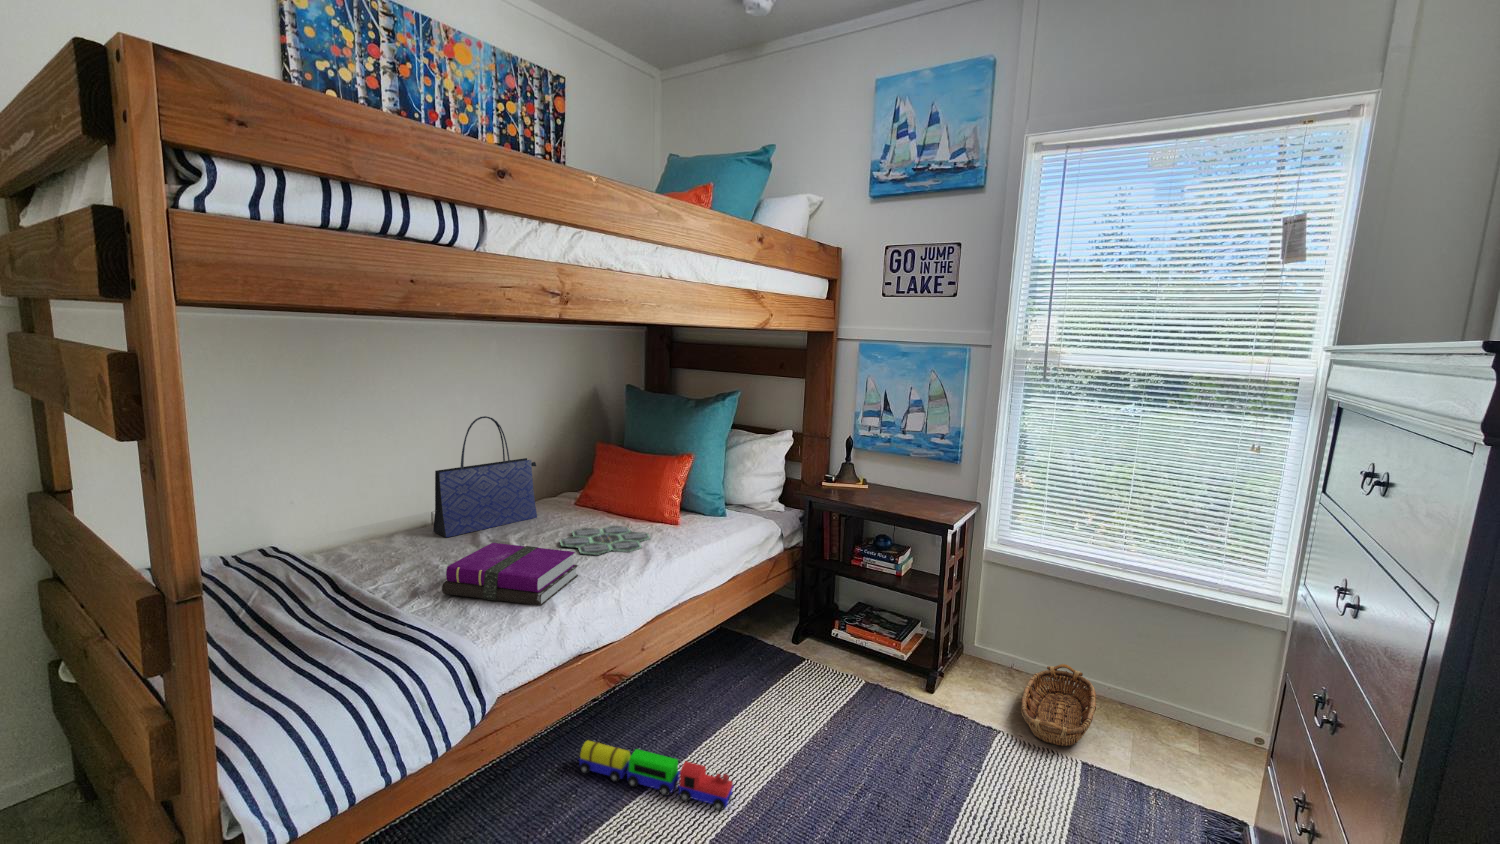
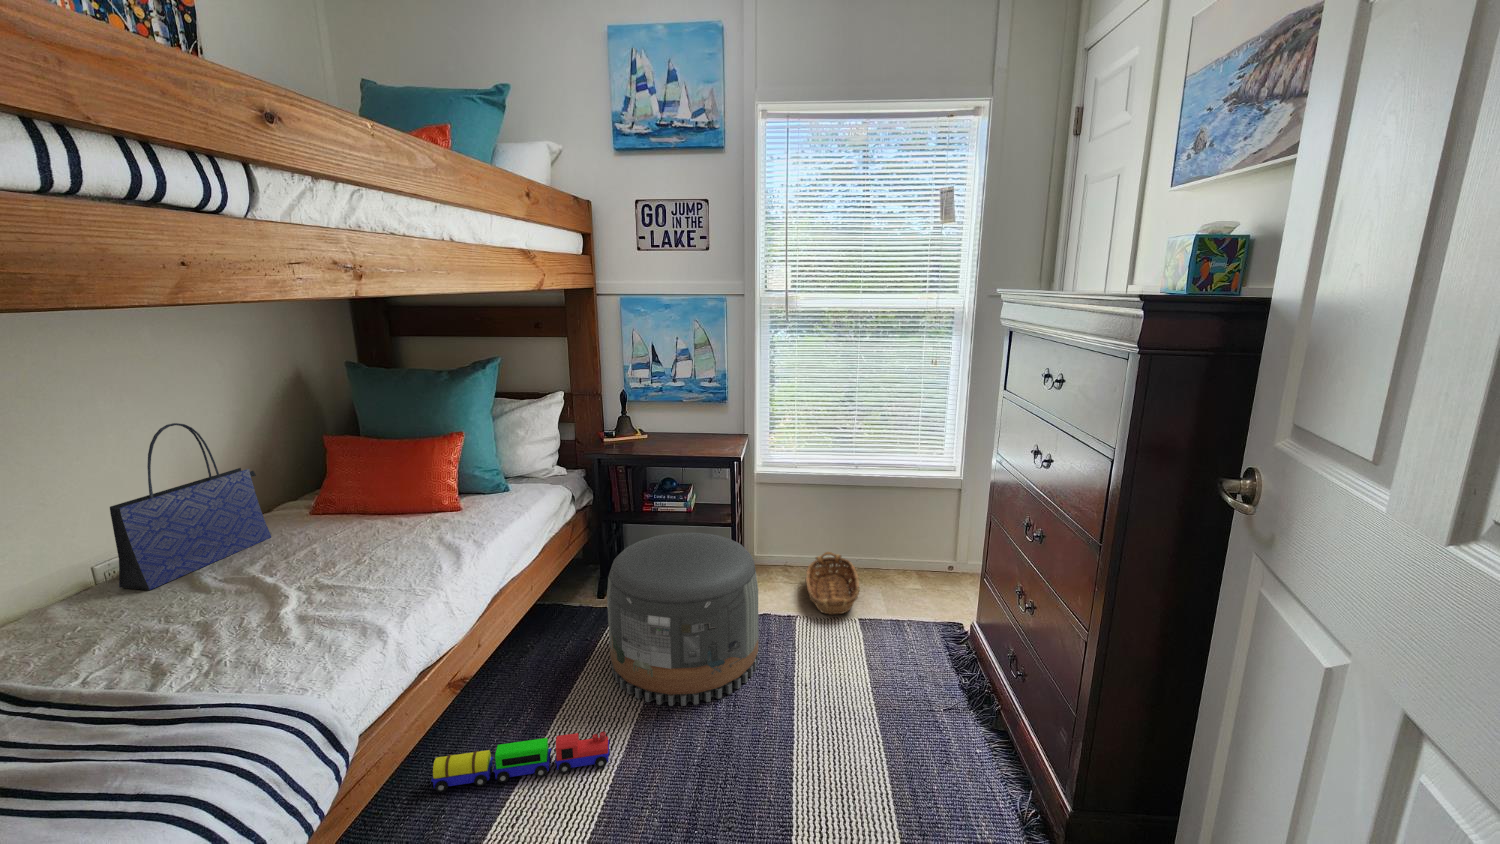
board game: present [560,526,650,556] -> none [331,523,446,565]
notebook: present [442,543,578,605] -> none [215,563,390,655]
pouf: none [771,591,941,789] -> present [607,532,758,706]

